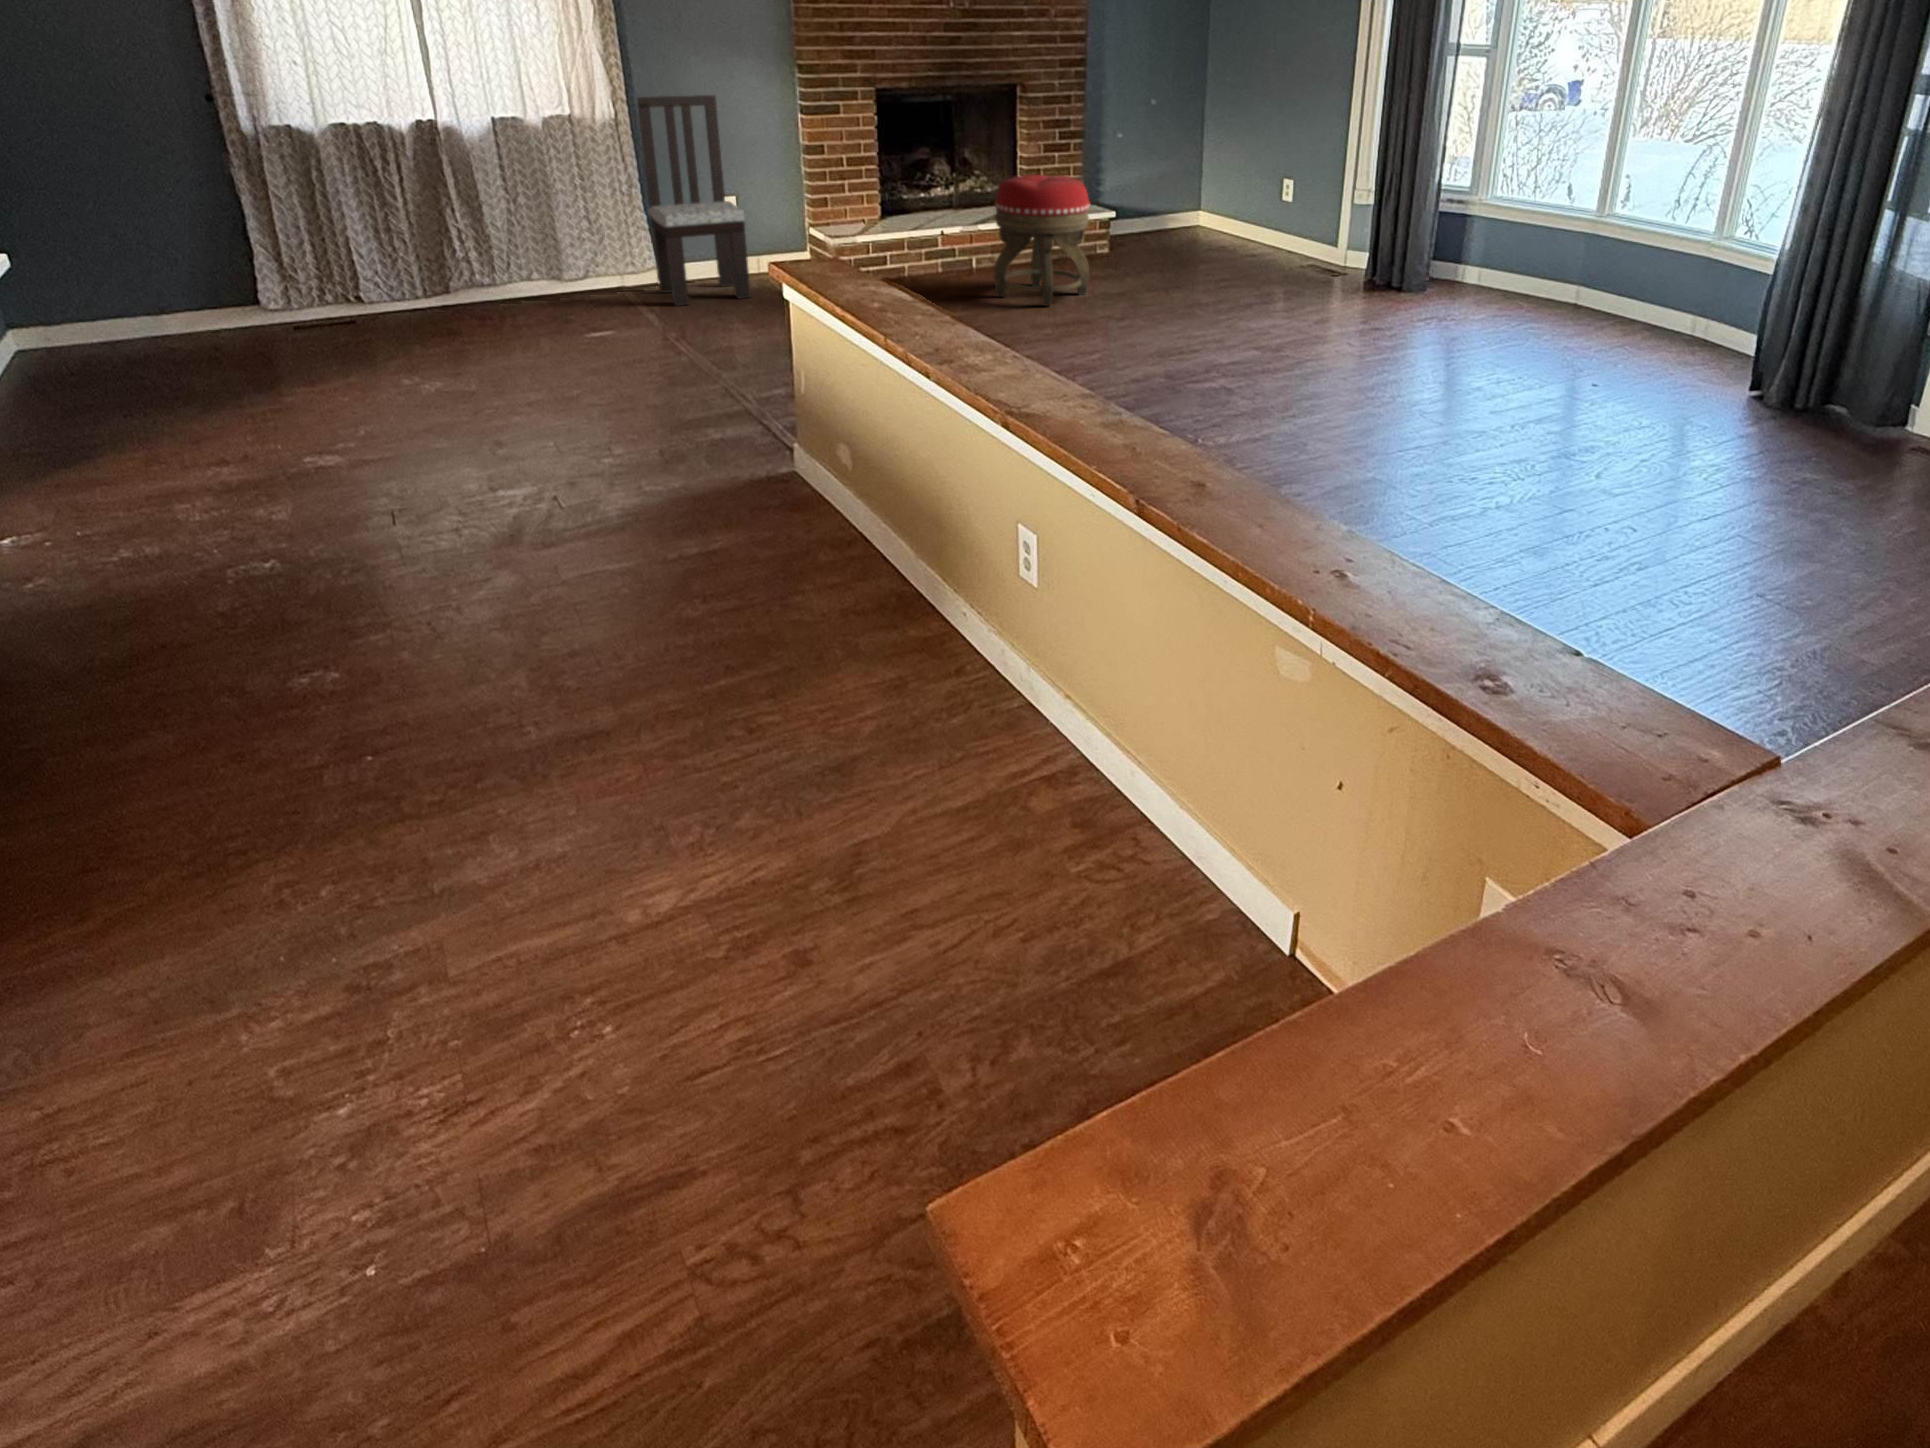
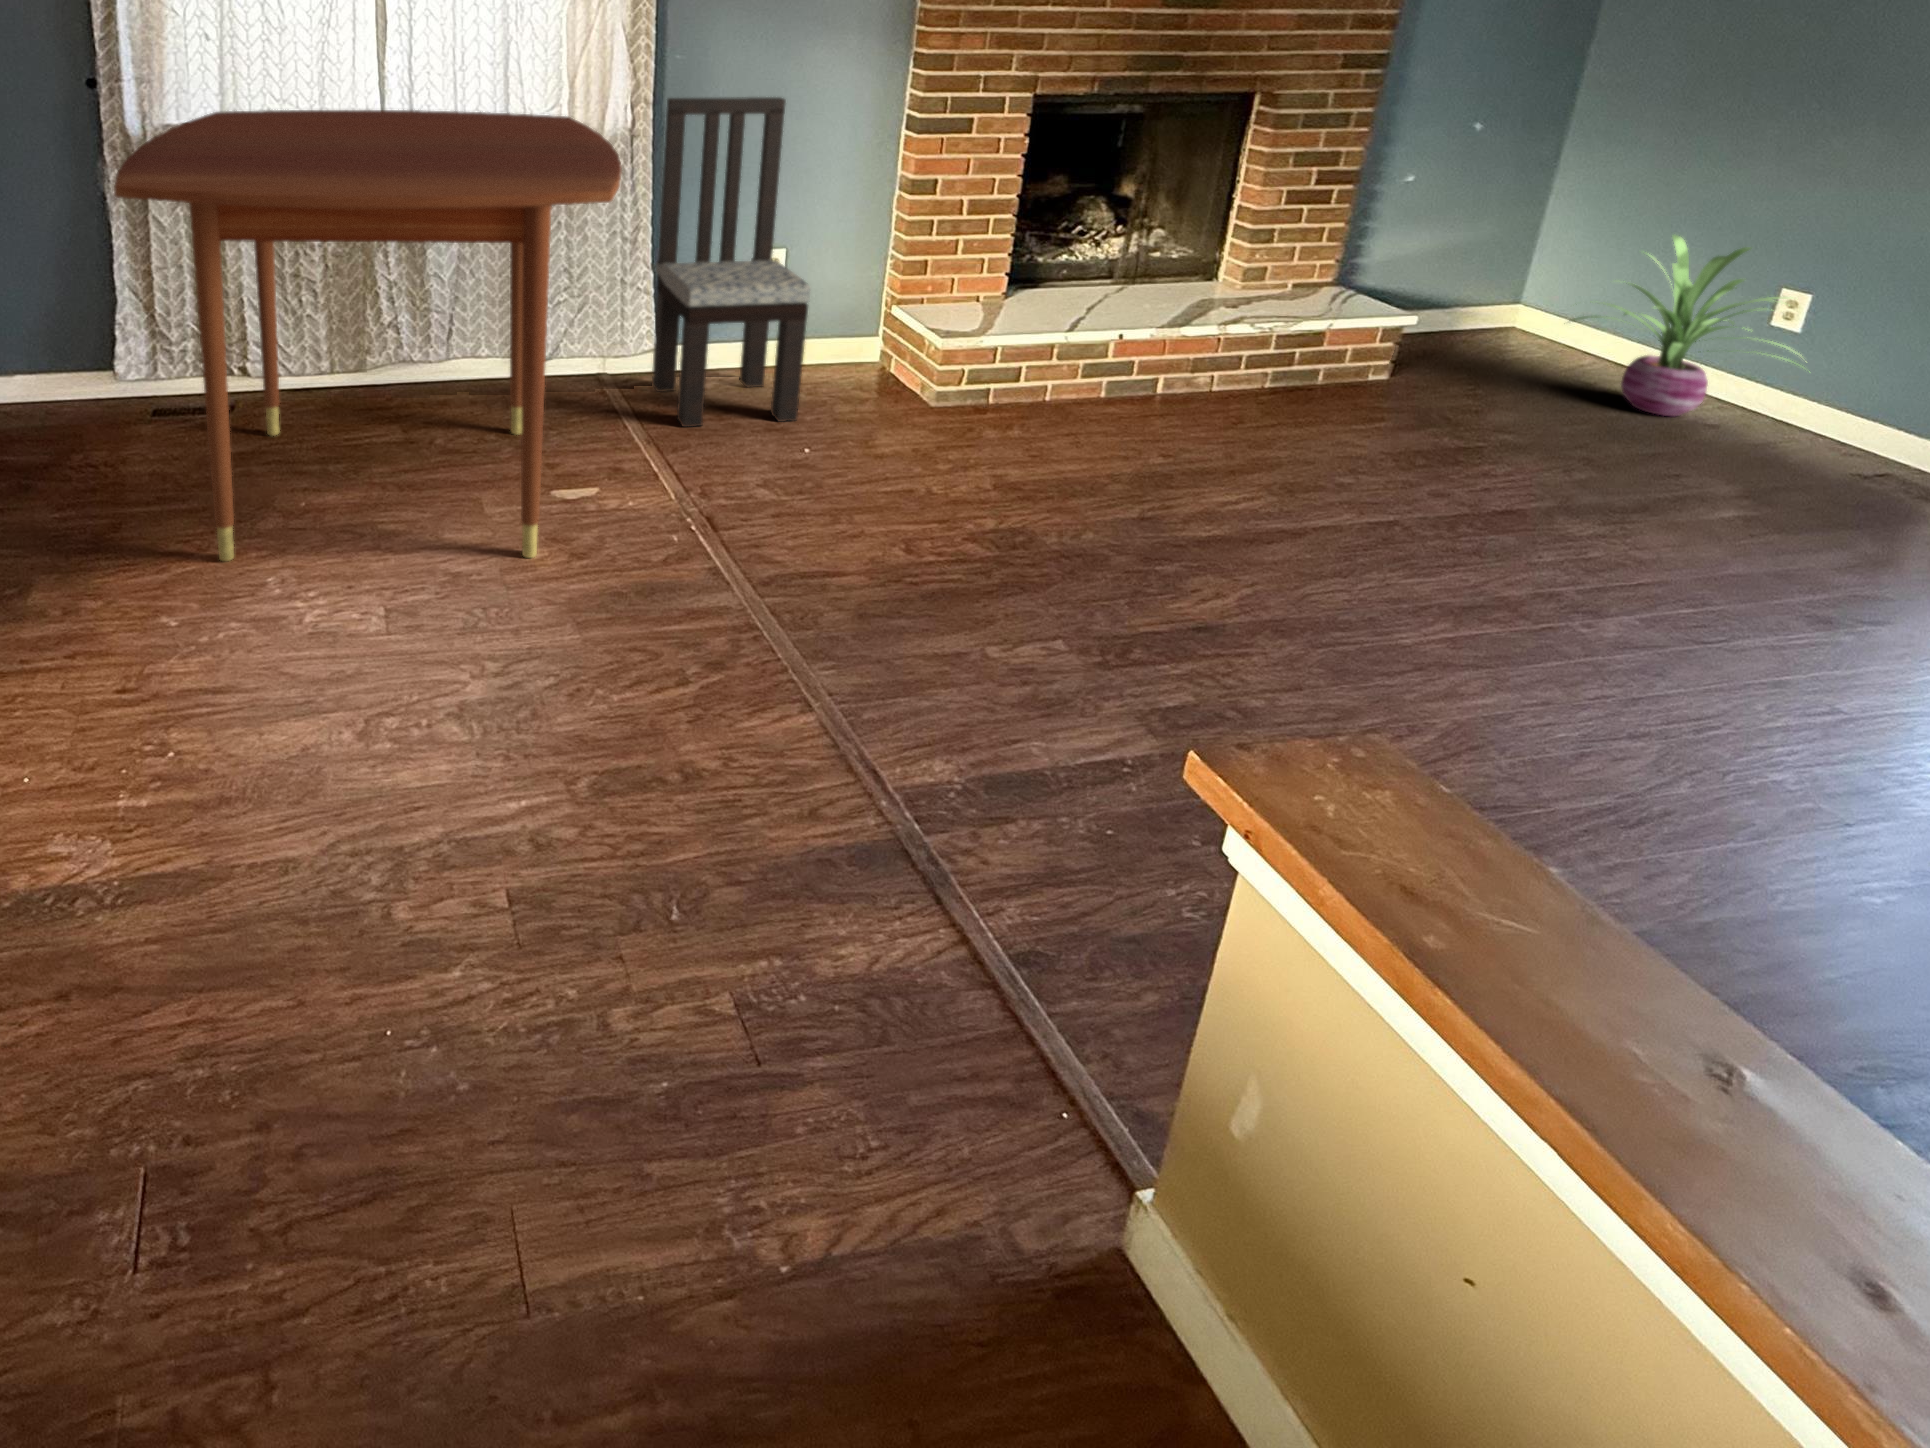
dining table: none [267,109,593,380] -> present [114,110,622,561]
decorative plant: none [1177,154,1276,252] -> present [1569,235,1796,416]
footstool: present [994,175,1089,306] -> none [1262,274,1515,540]

